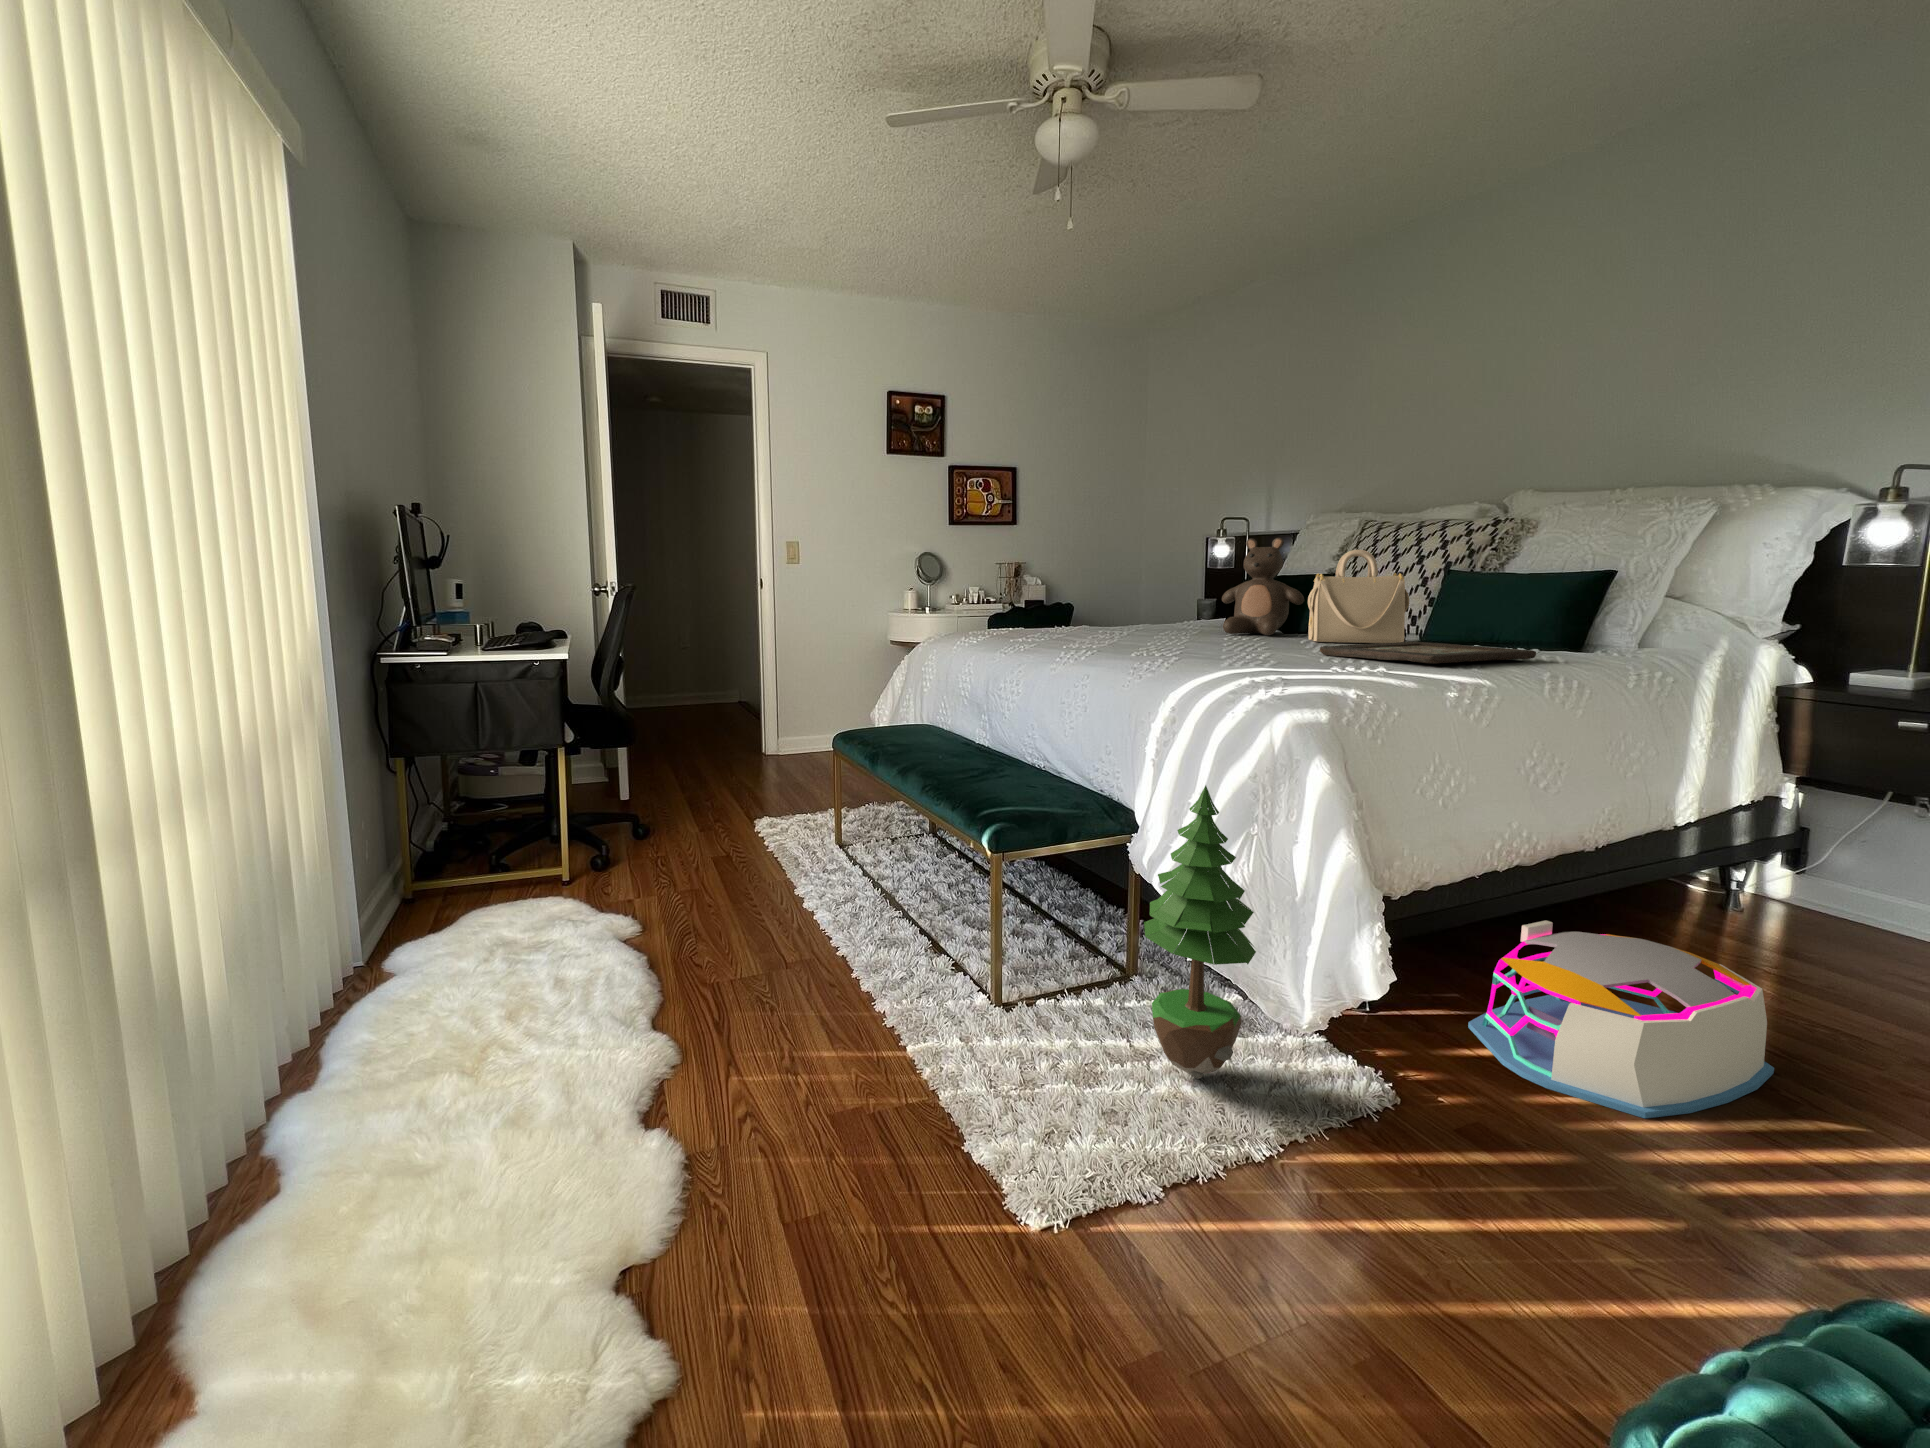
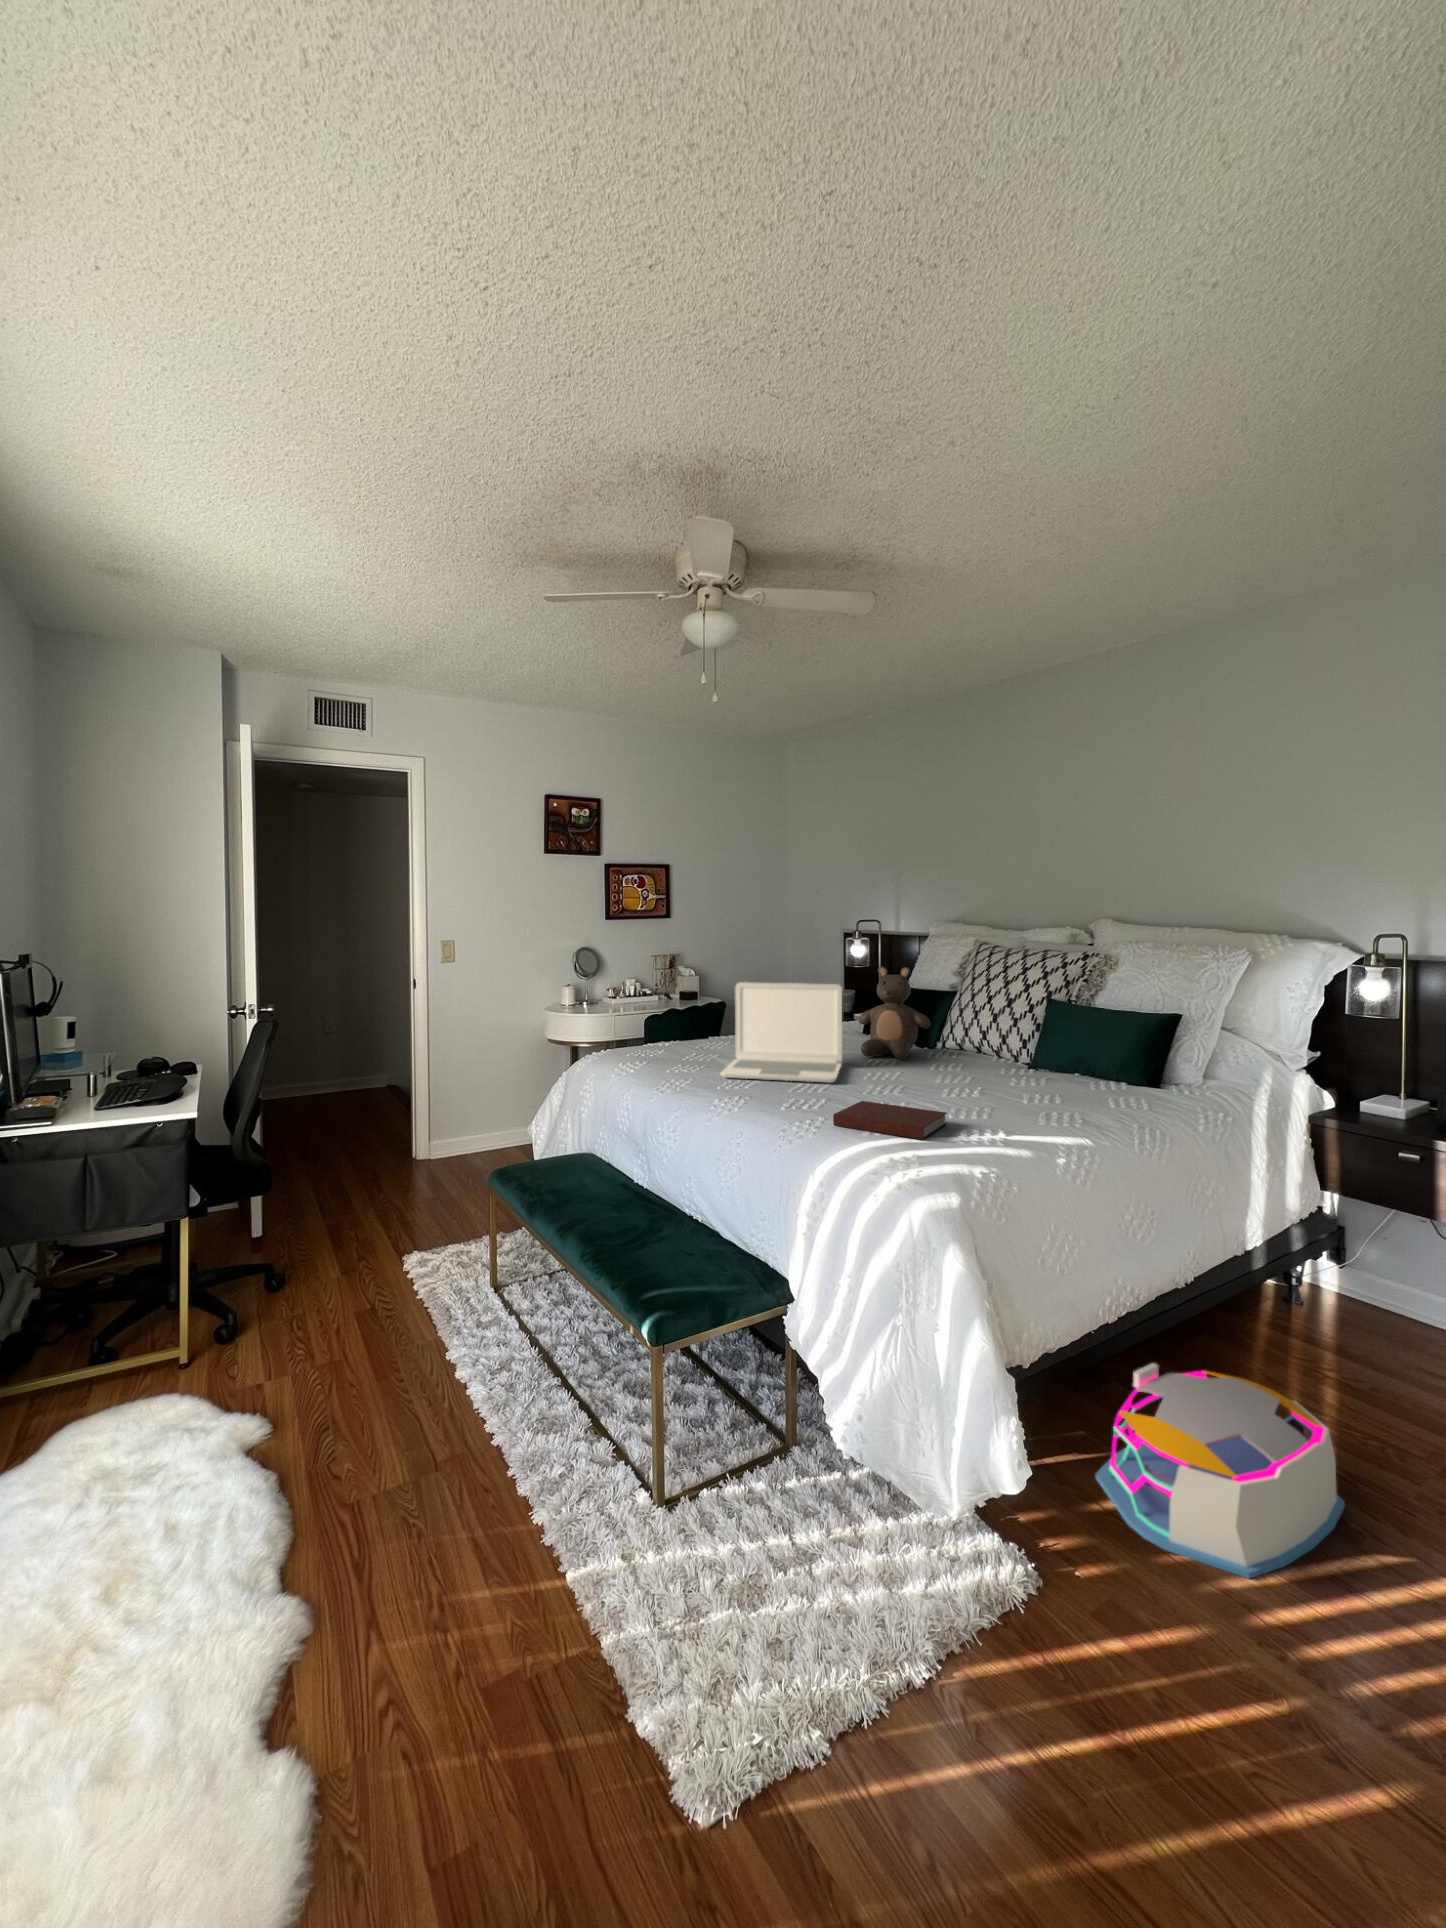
laptop: none [1068,548,1204,645] -> present [721,982,842,1083]
handbag: present [1308,550,1409,643] -> none [934,988,1020,1073]
decorative tray: present [1320,642,1536,664] -> none [947,1079,1126,1120]
notebook: none [1189,647,1319,671] -> present [833,1101,947,1140]
potted tree: present [1144,785,1256,1079] -> none [800,1287,907,1586]

